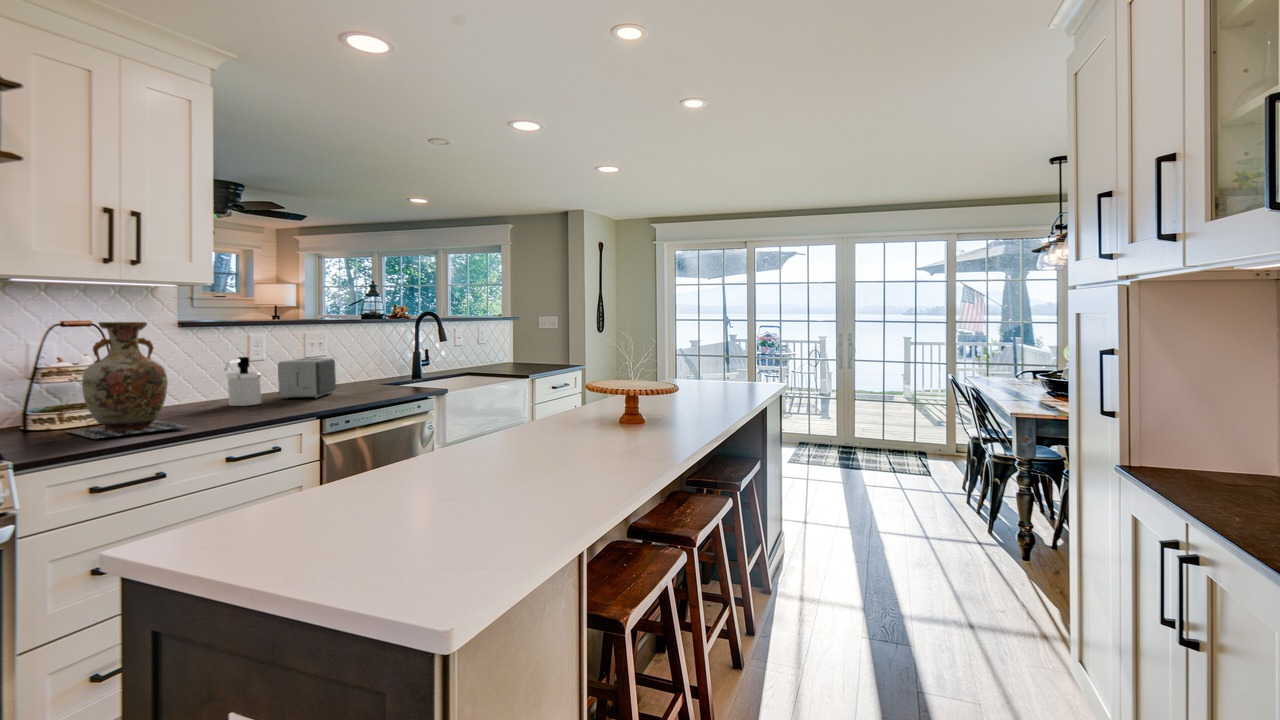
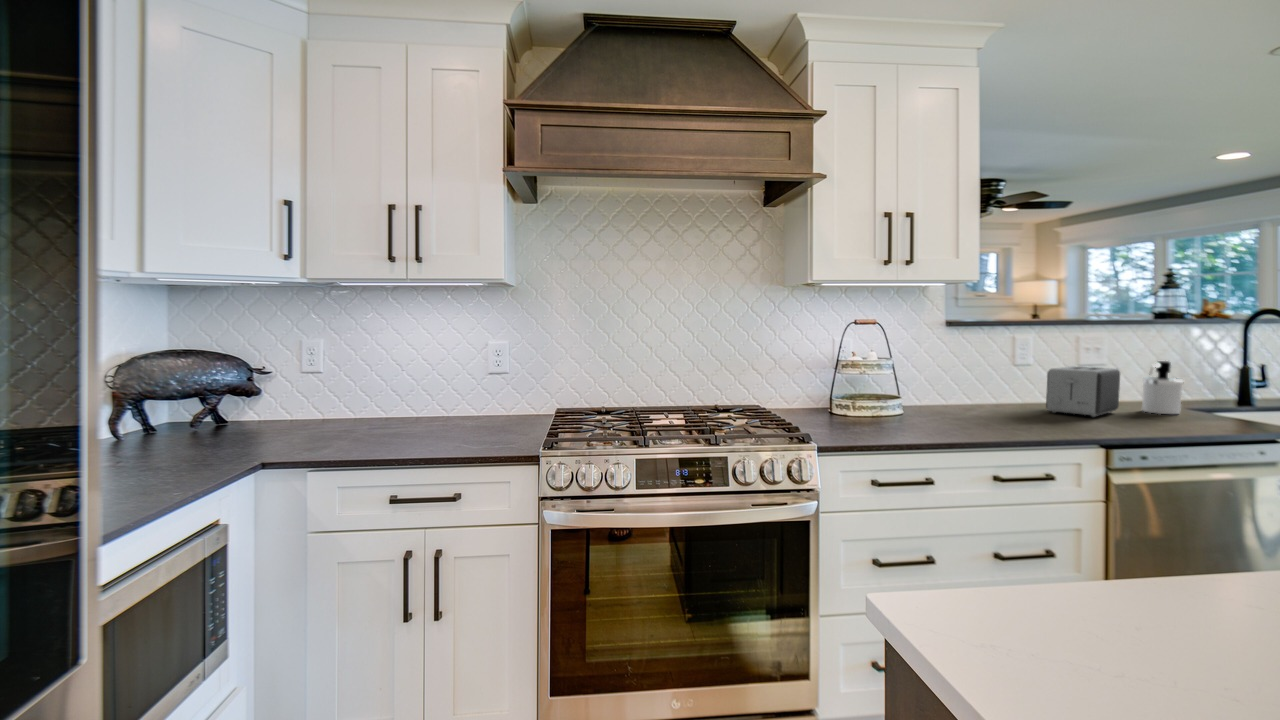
vase: present [69,322,186,439] -> none [856,321,959,433]
soap dispenser: present [224,357,261,406] -> present [1142,361,1183,414]

